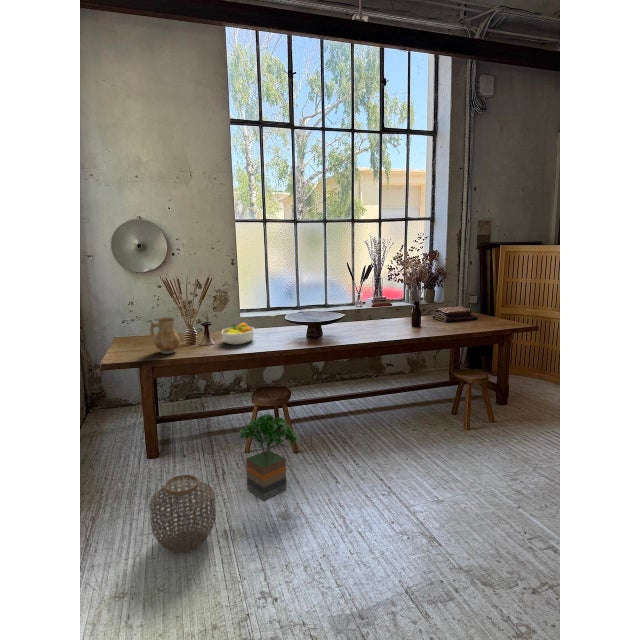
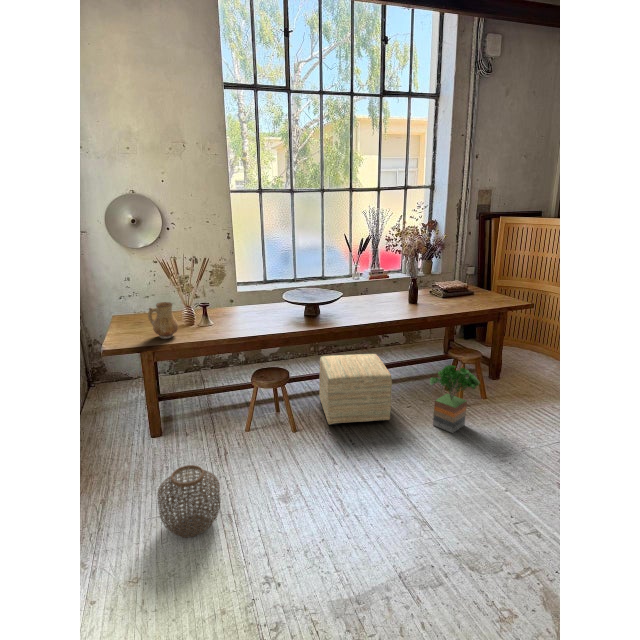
fruit bowl: present [222,323,254,345] -> none [219,304,252,328]
ottoman: none [322,375,395,445] -> present [319,354,392,424]
potted tree: present [239,414,298,501] -> present [430,365,479,433]

